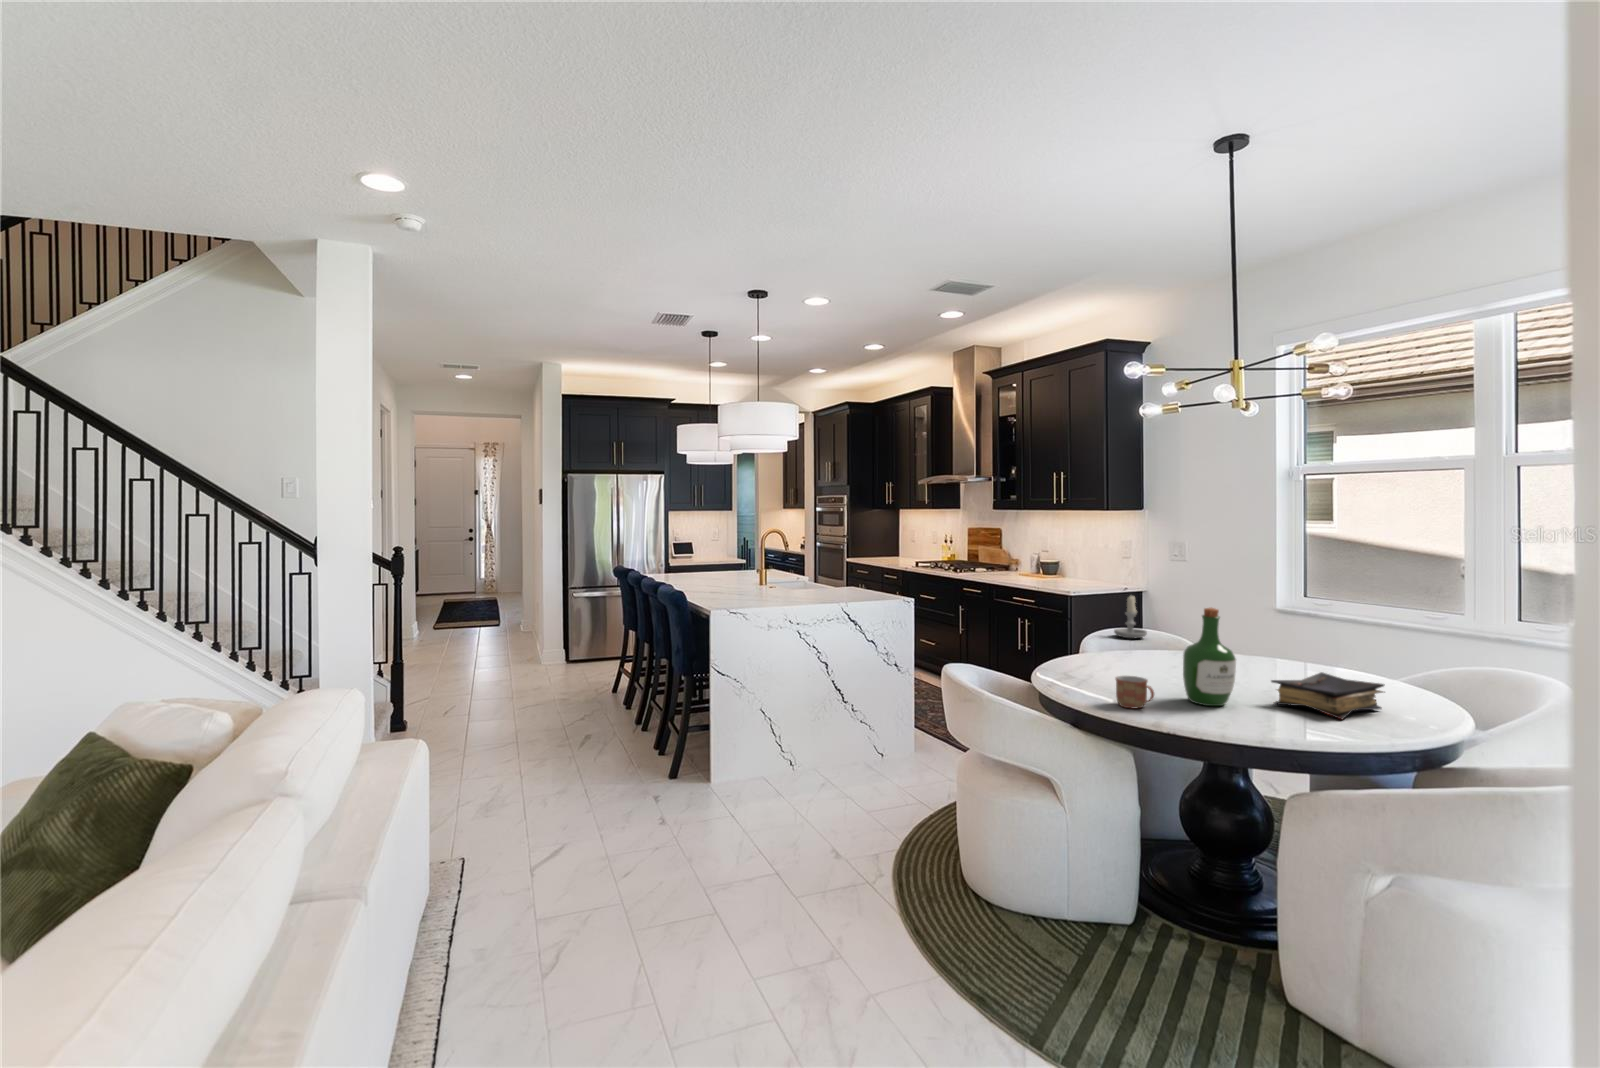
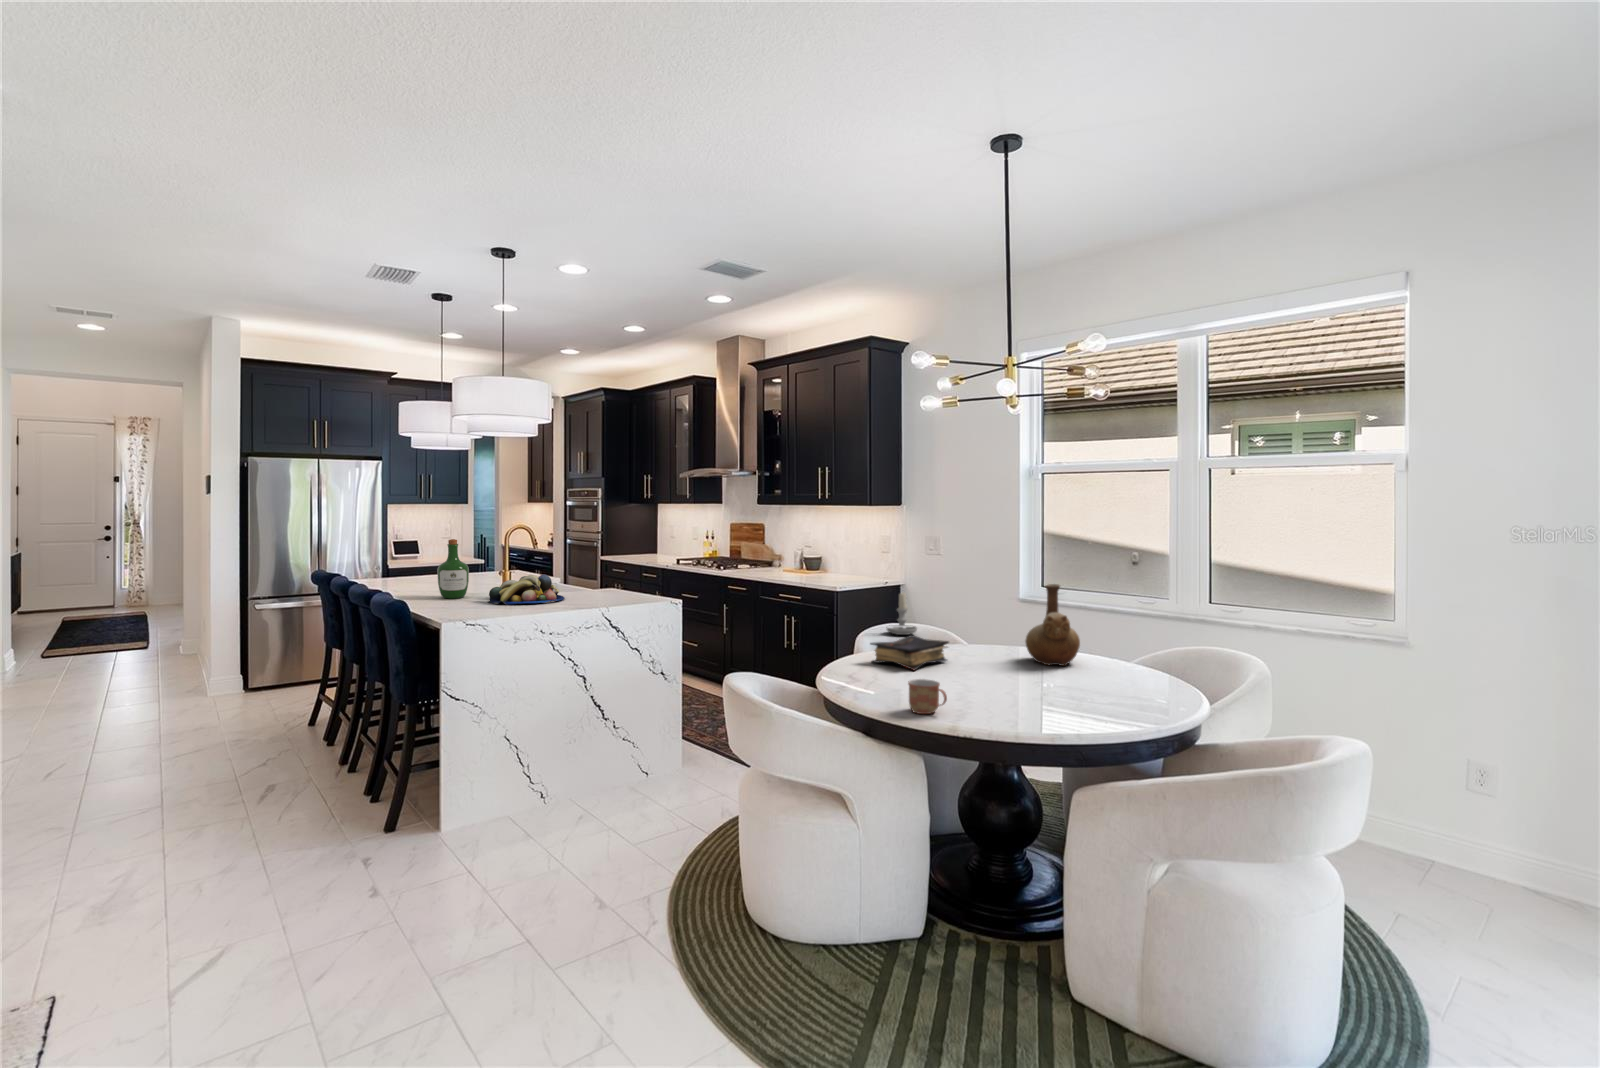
fruit bowl: none [748,572,811,597] -> present [489,574,564,604]
vase: none [1261,590,1325,676] -> present [1025,584,1080,666]
wine bottle: present [1183,608,1236,706] -> present [437,539,469,599]
book: present [1271,672,1384,720] -> present [871,635,949,670]

